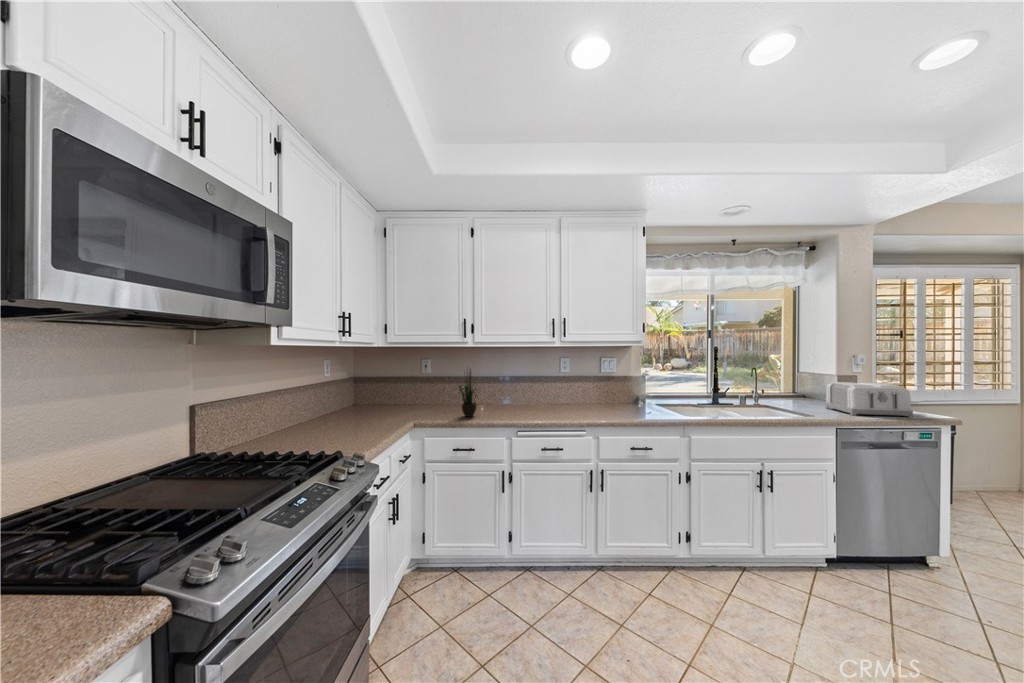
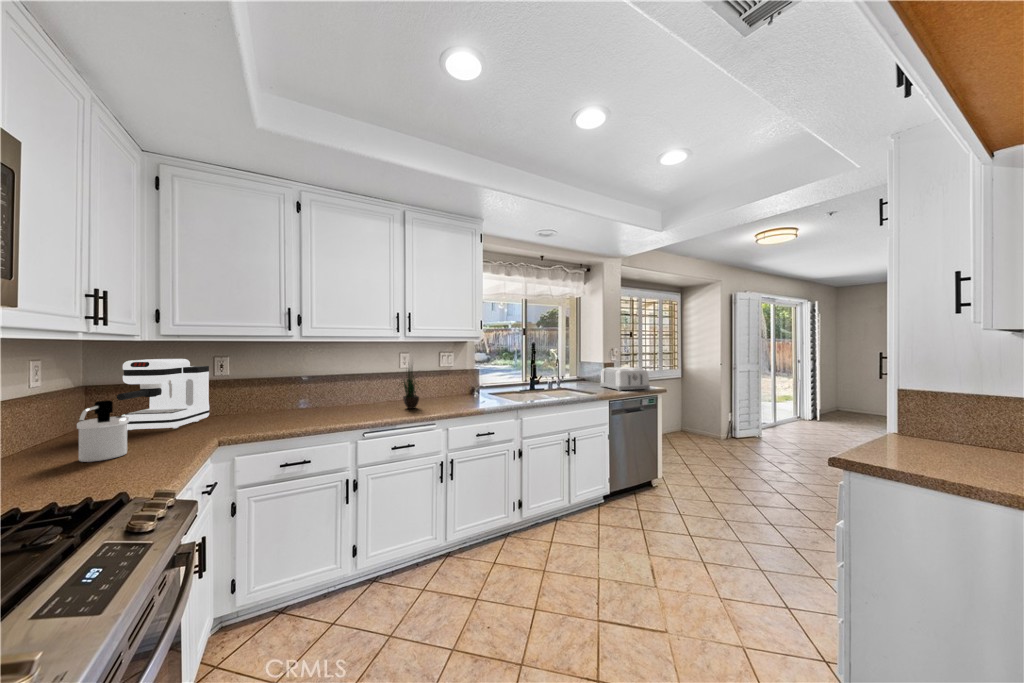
coffee maker: none [360,360,413,412] -> present [117,359,209,430]
potted plant: present [459,369,477,417] -> present [403,369,419,409]
soap dispenser: none [337,387,362,427] -> present [77,400,129,462]

